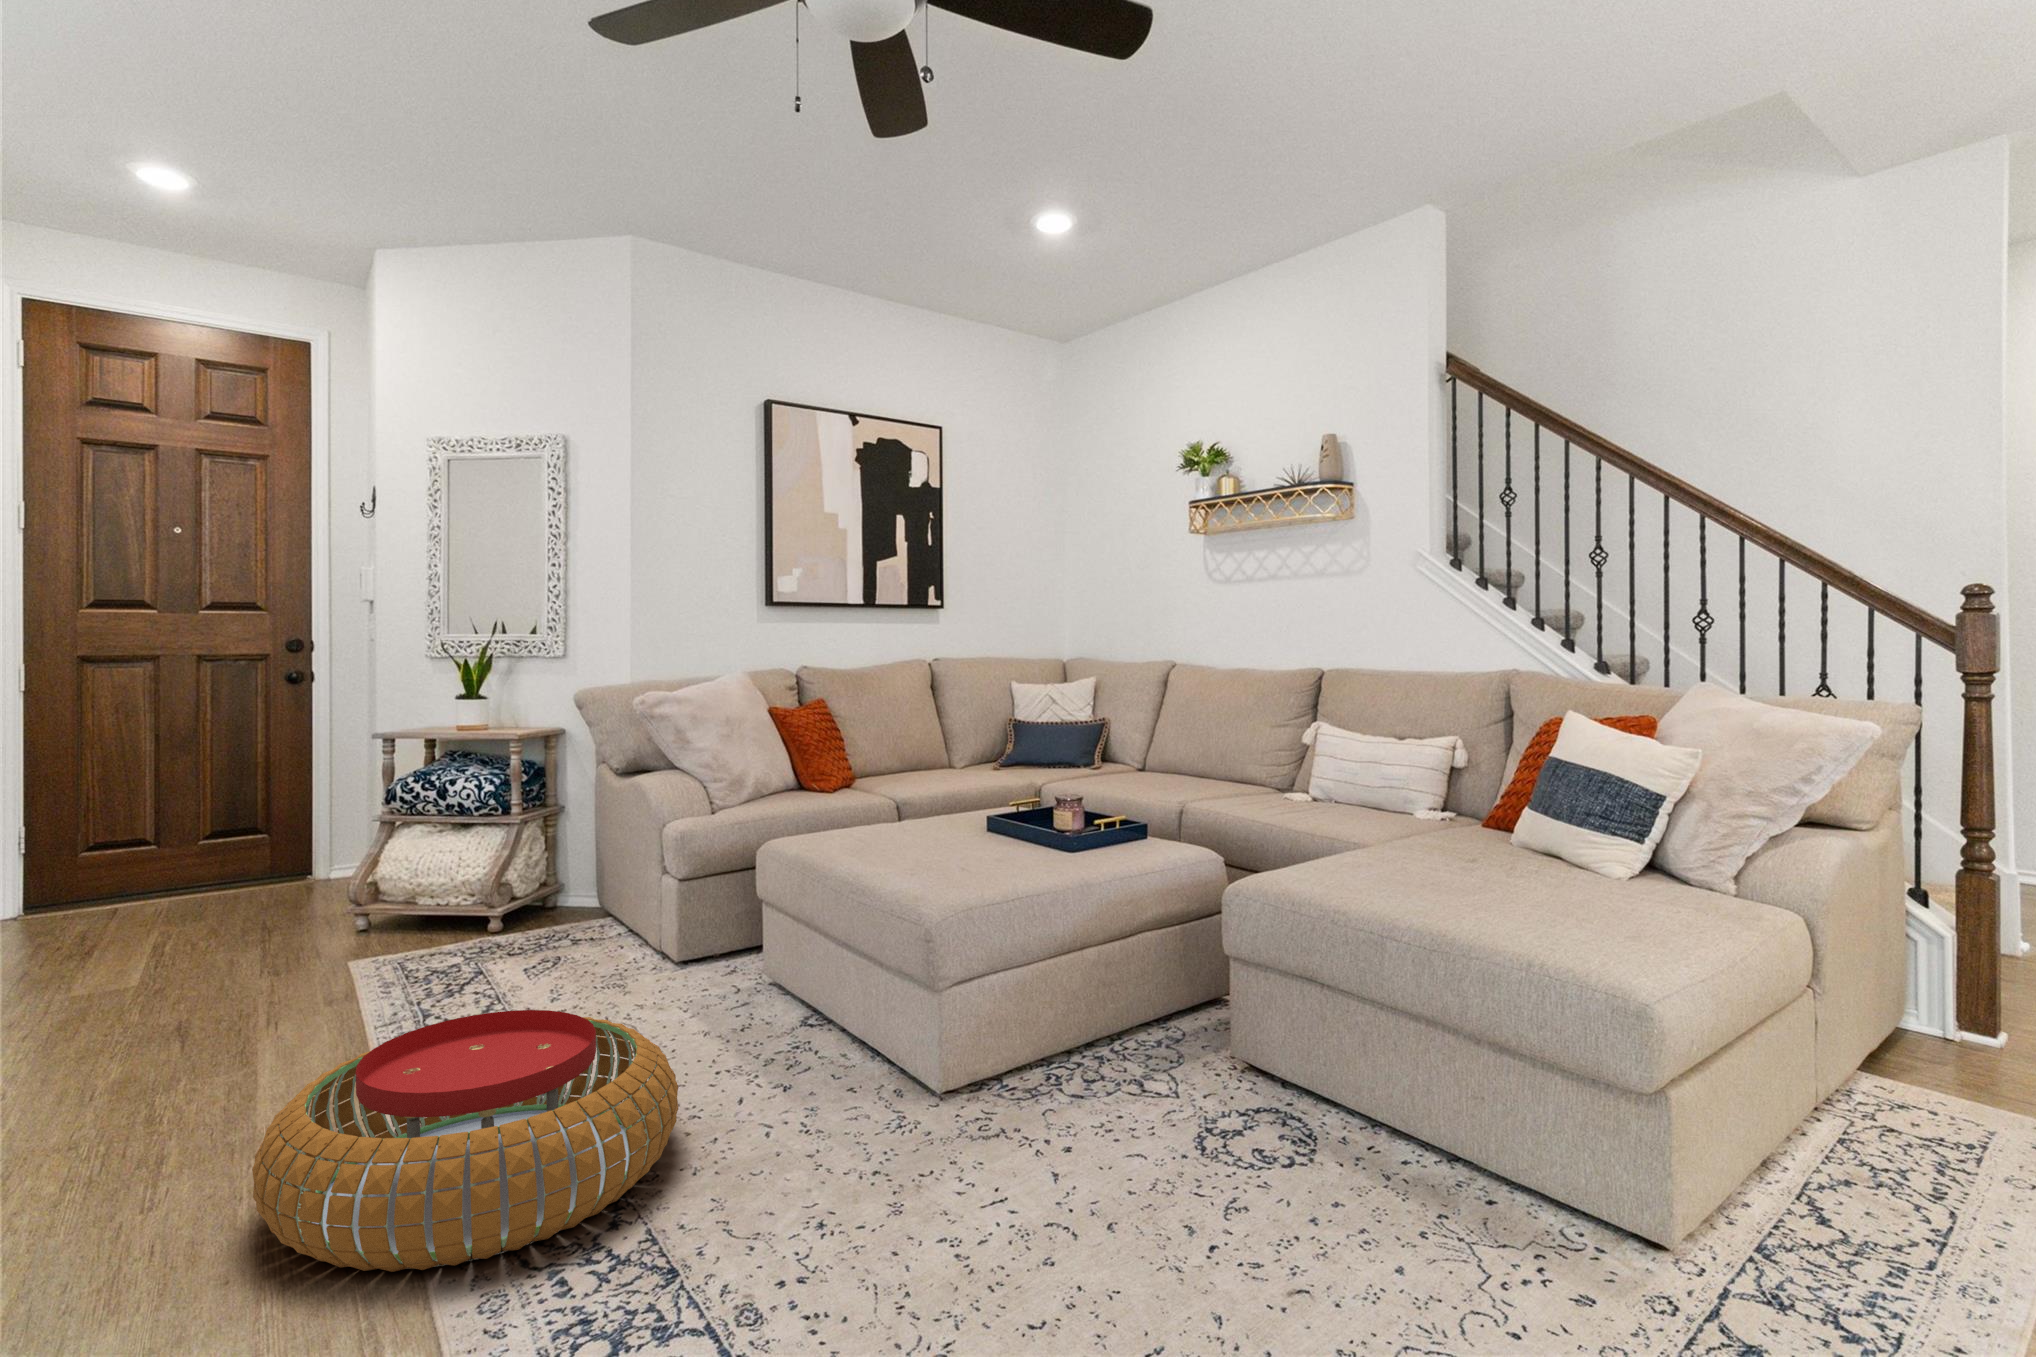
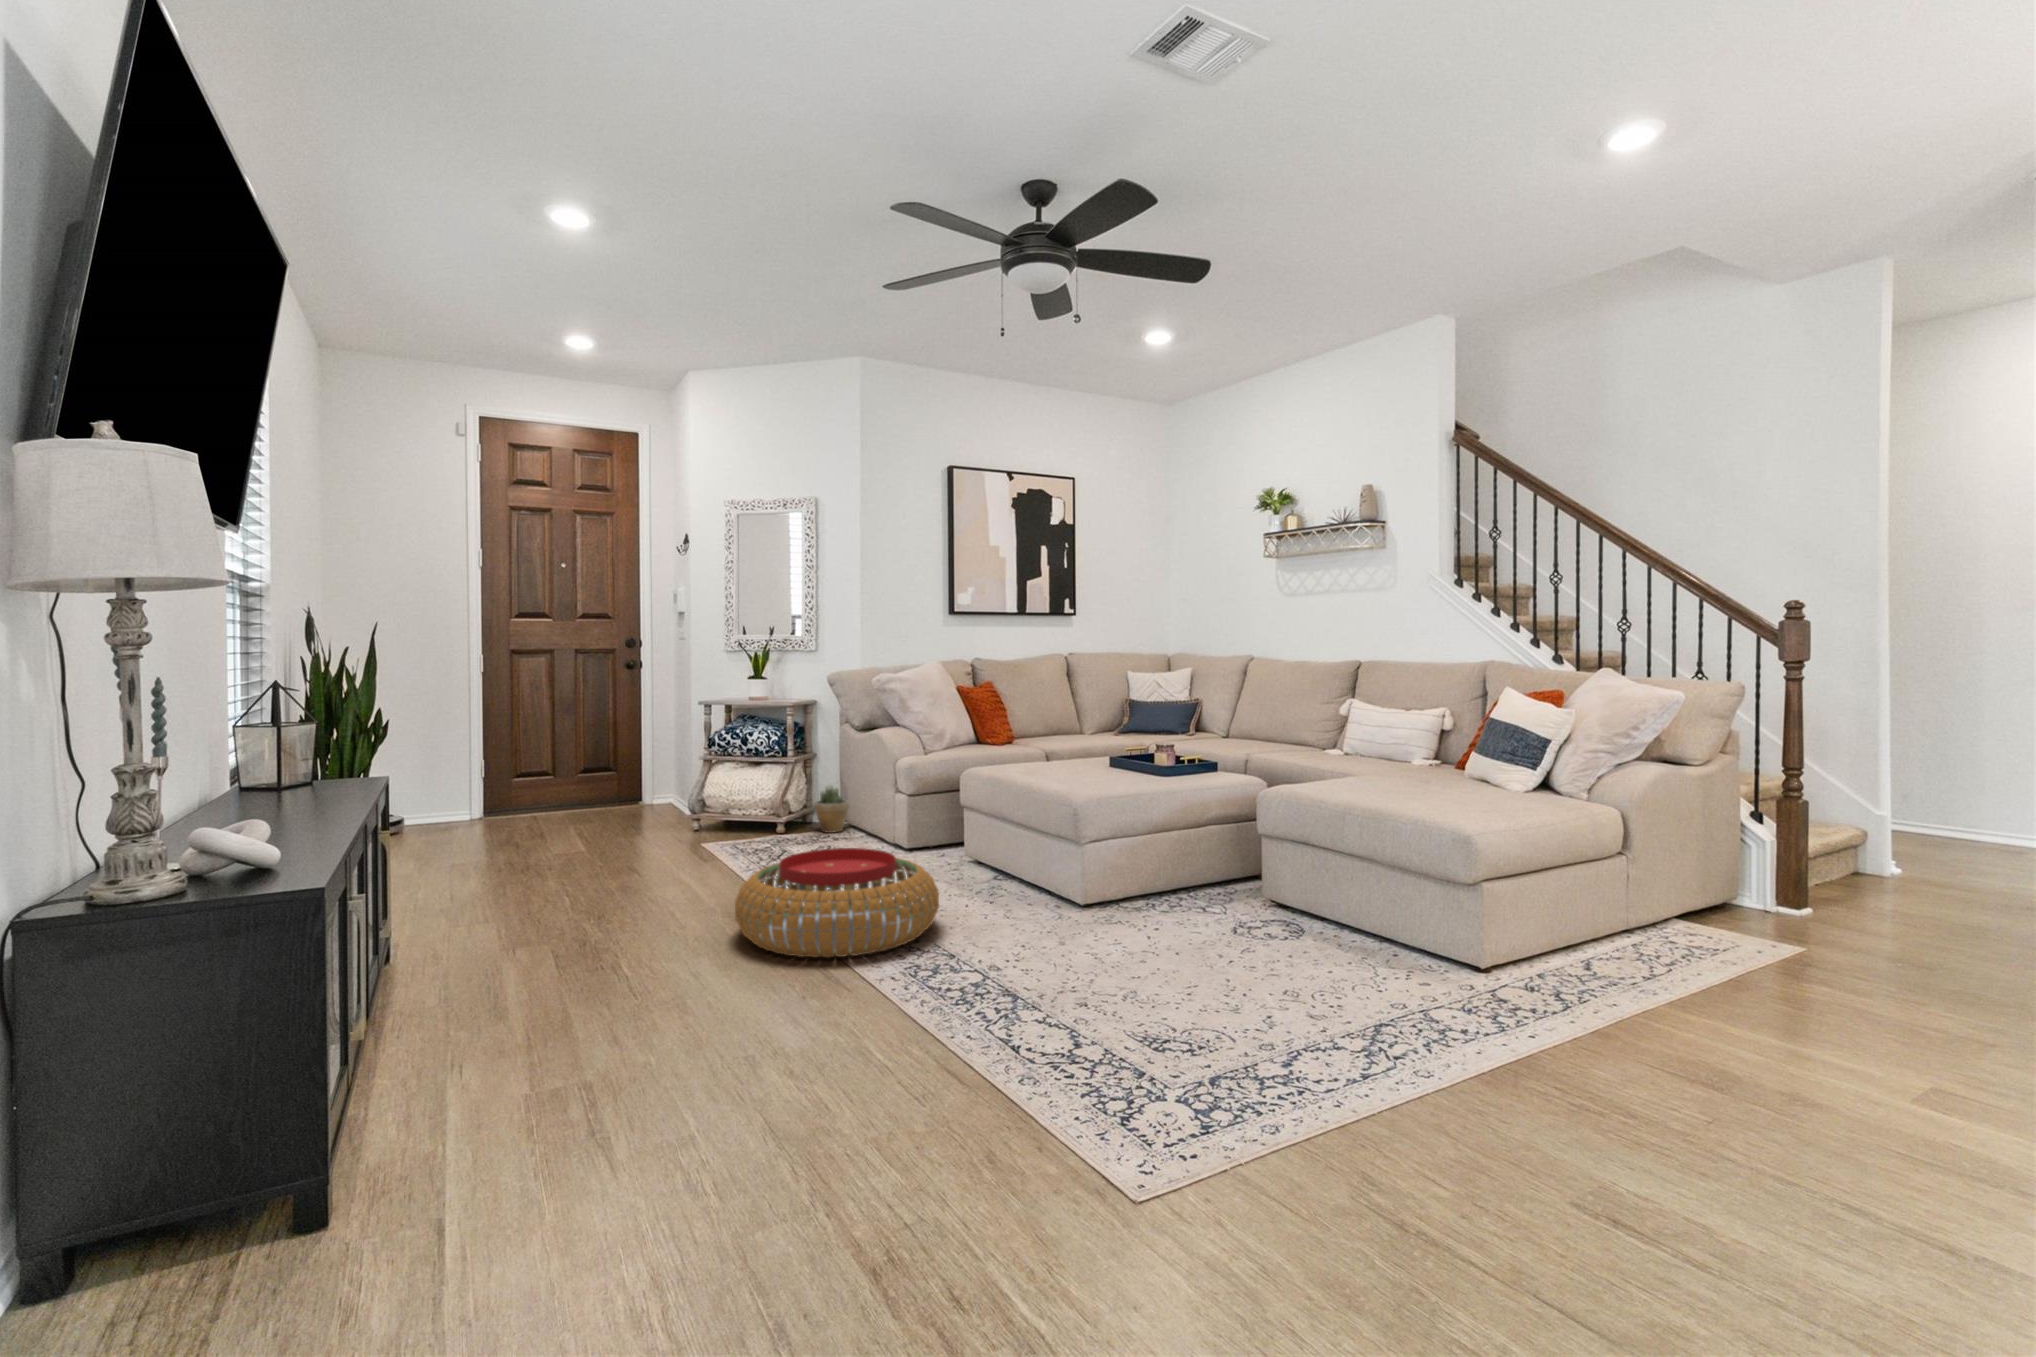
potted plant: none [549,855,606,928] -> present [814,785,849,833]

